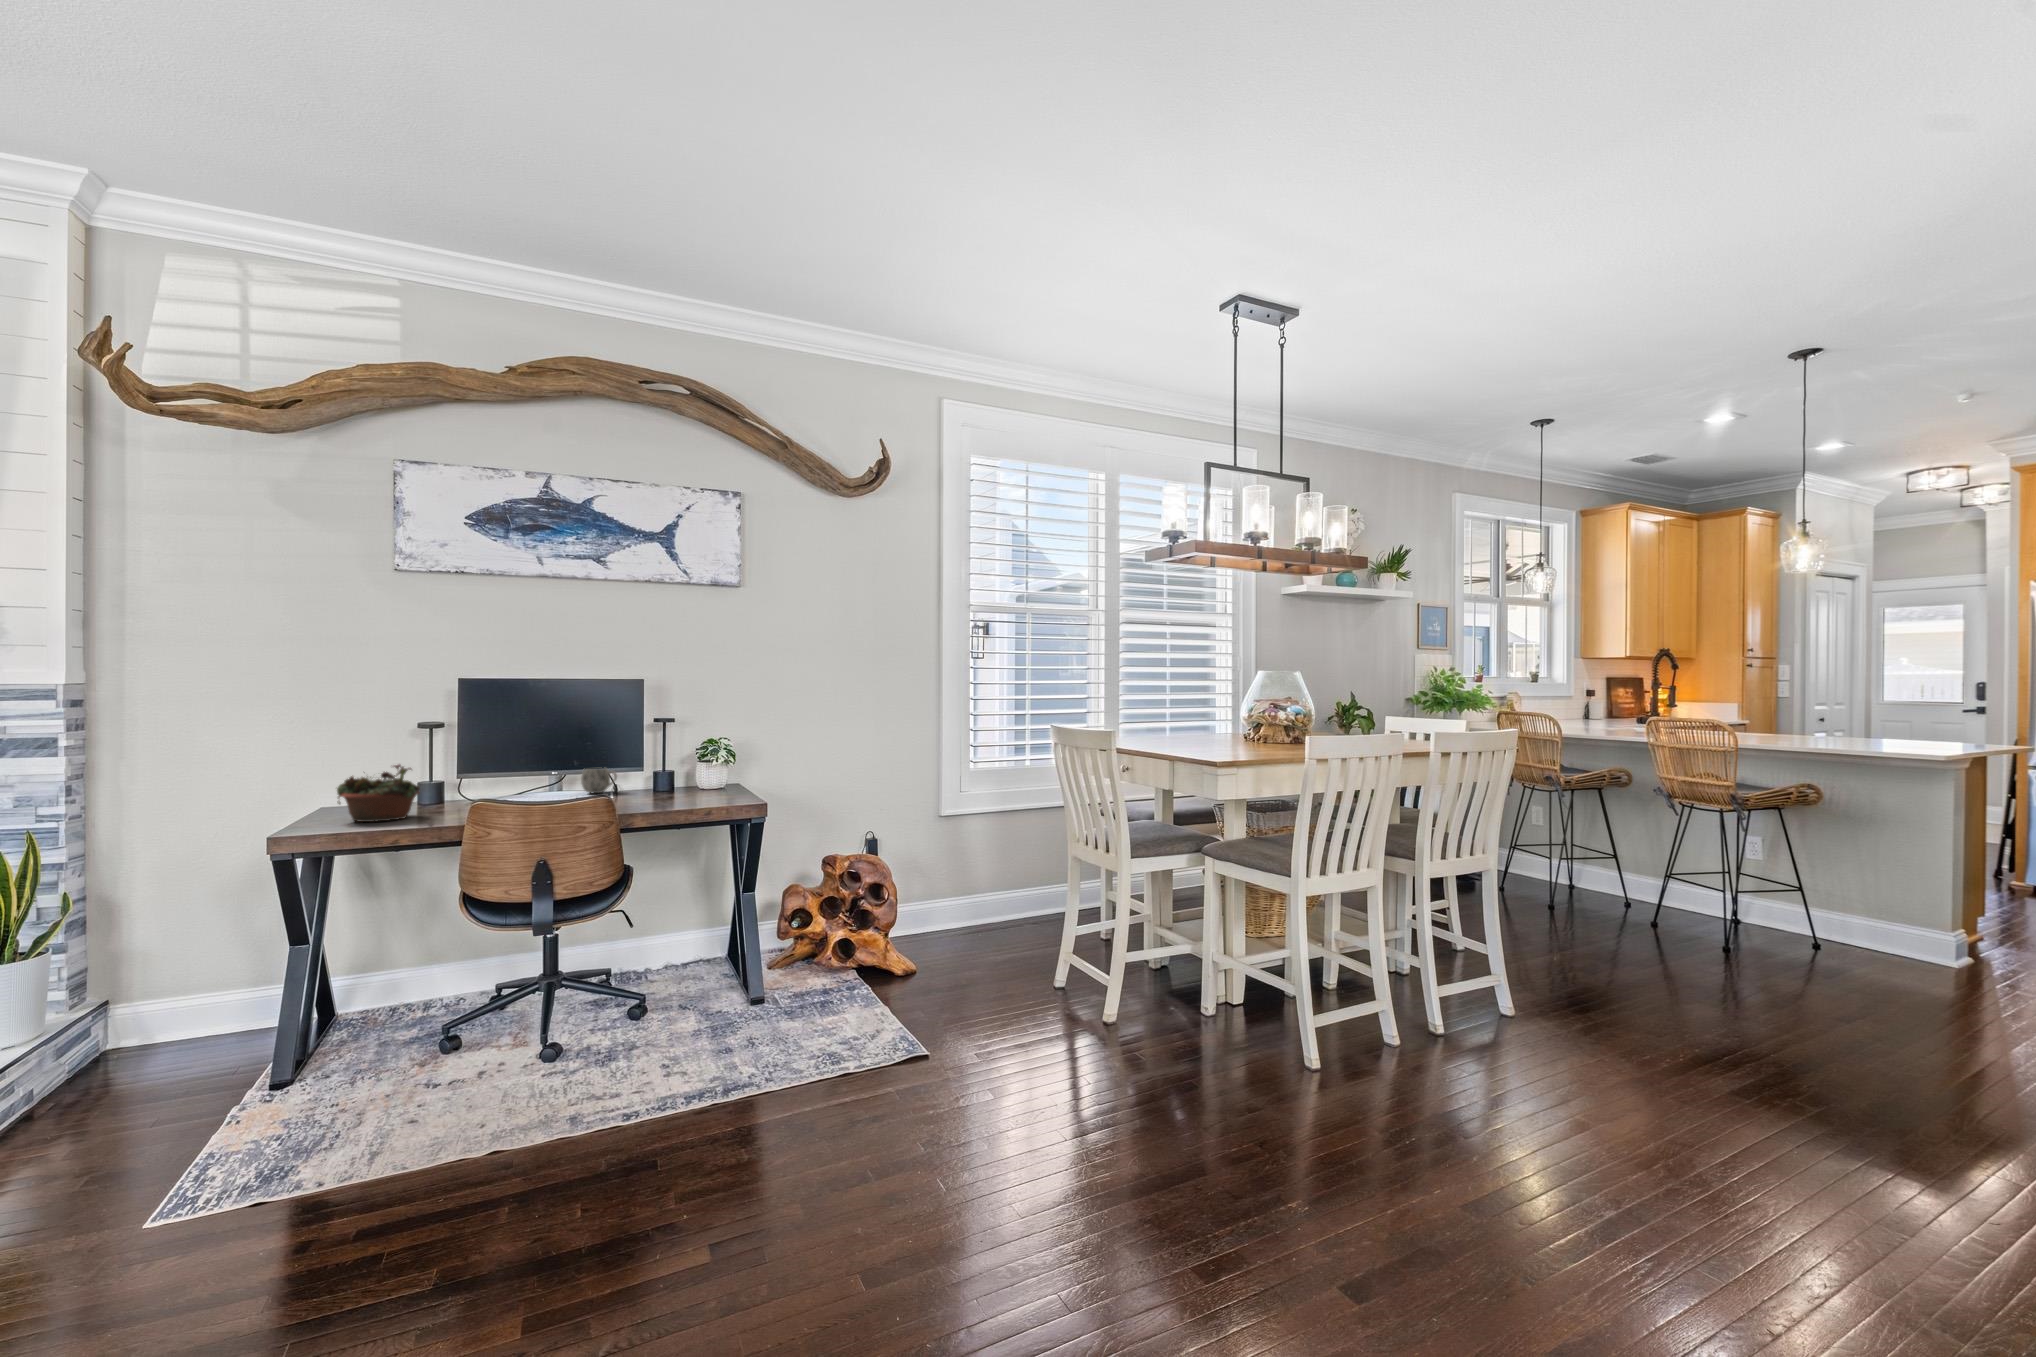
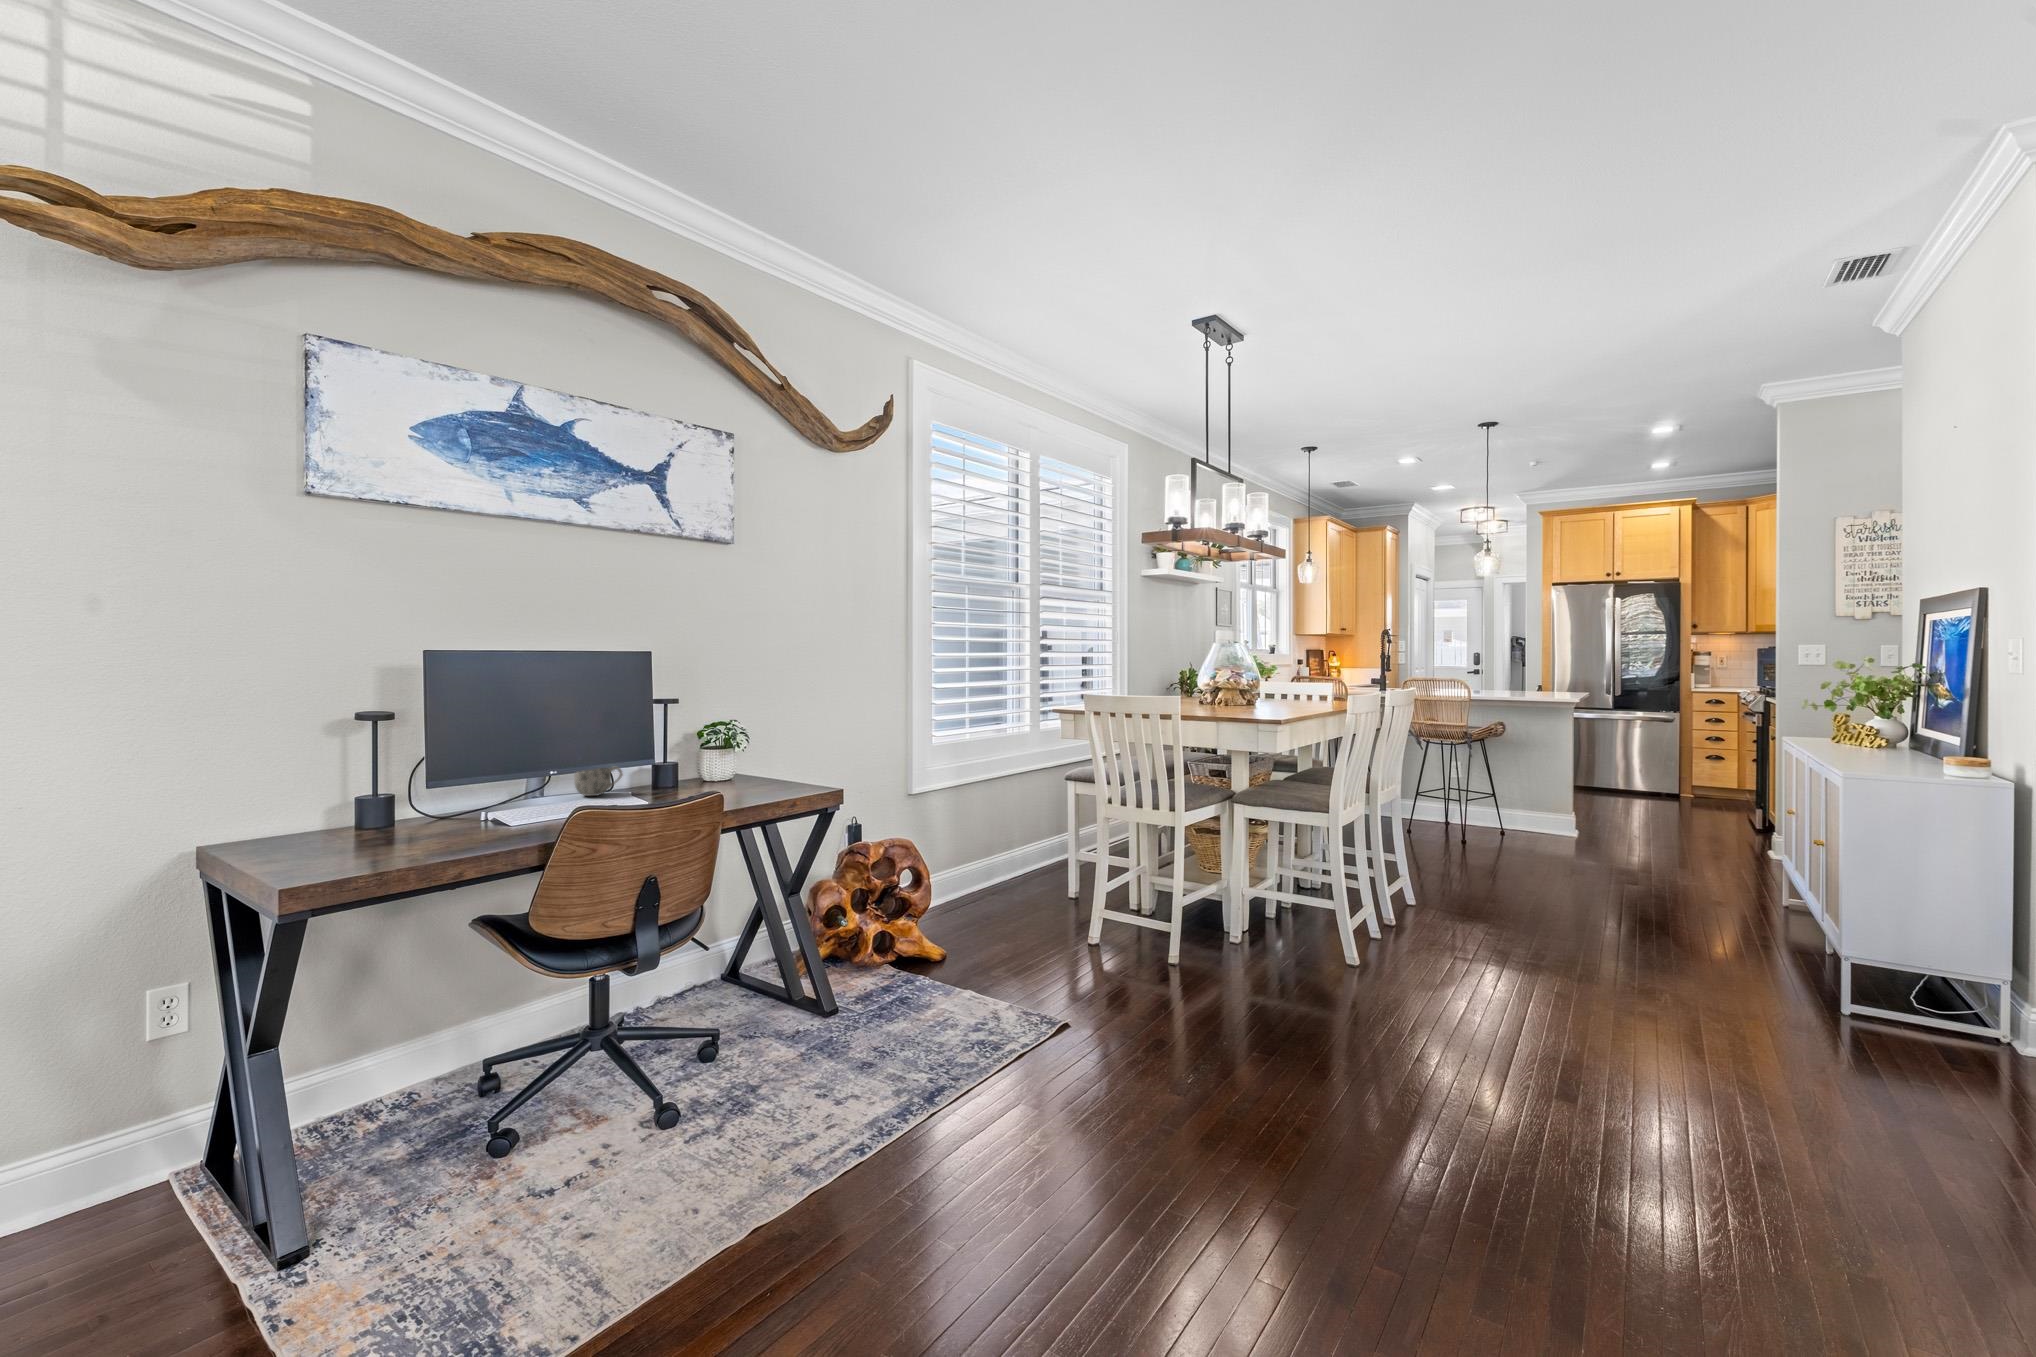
succulent planter: present [337,764,420,822] -> none [285,772,431,862]

